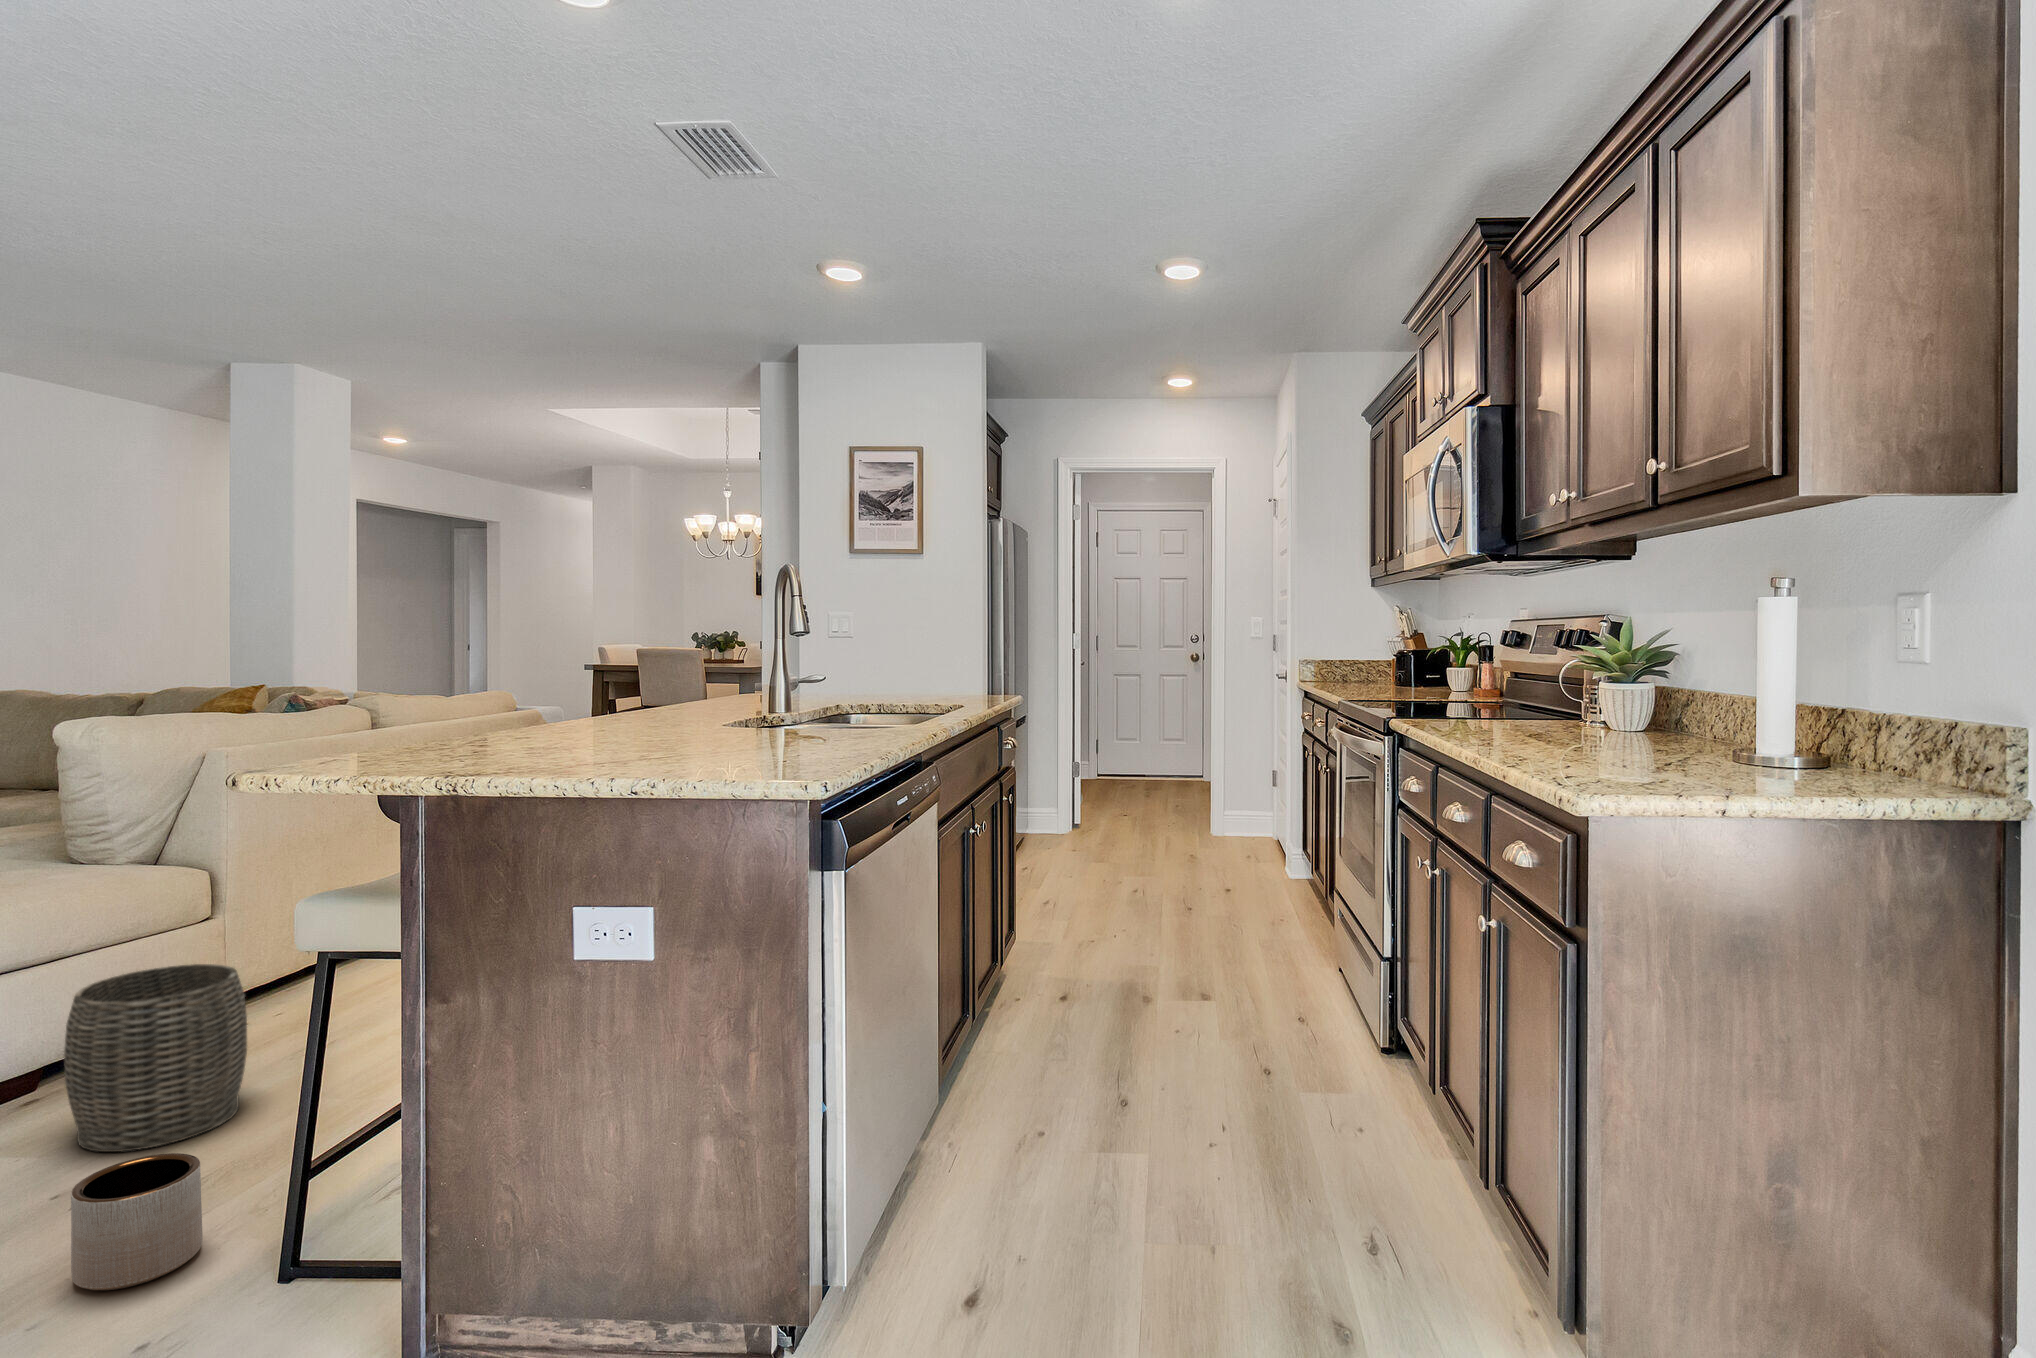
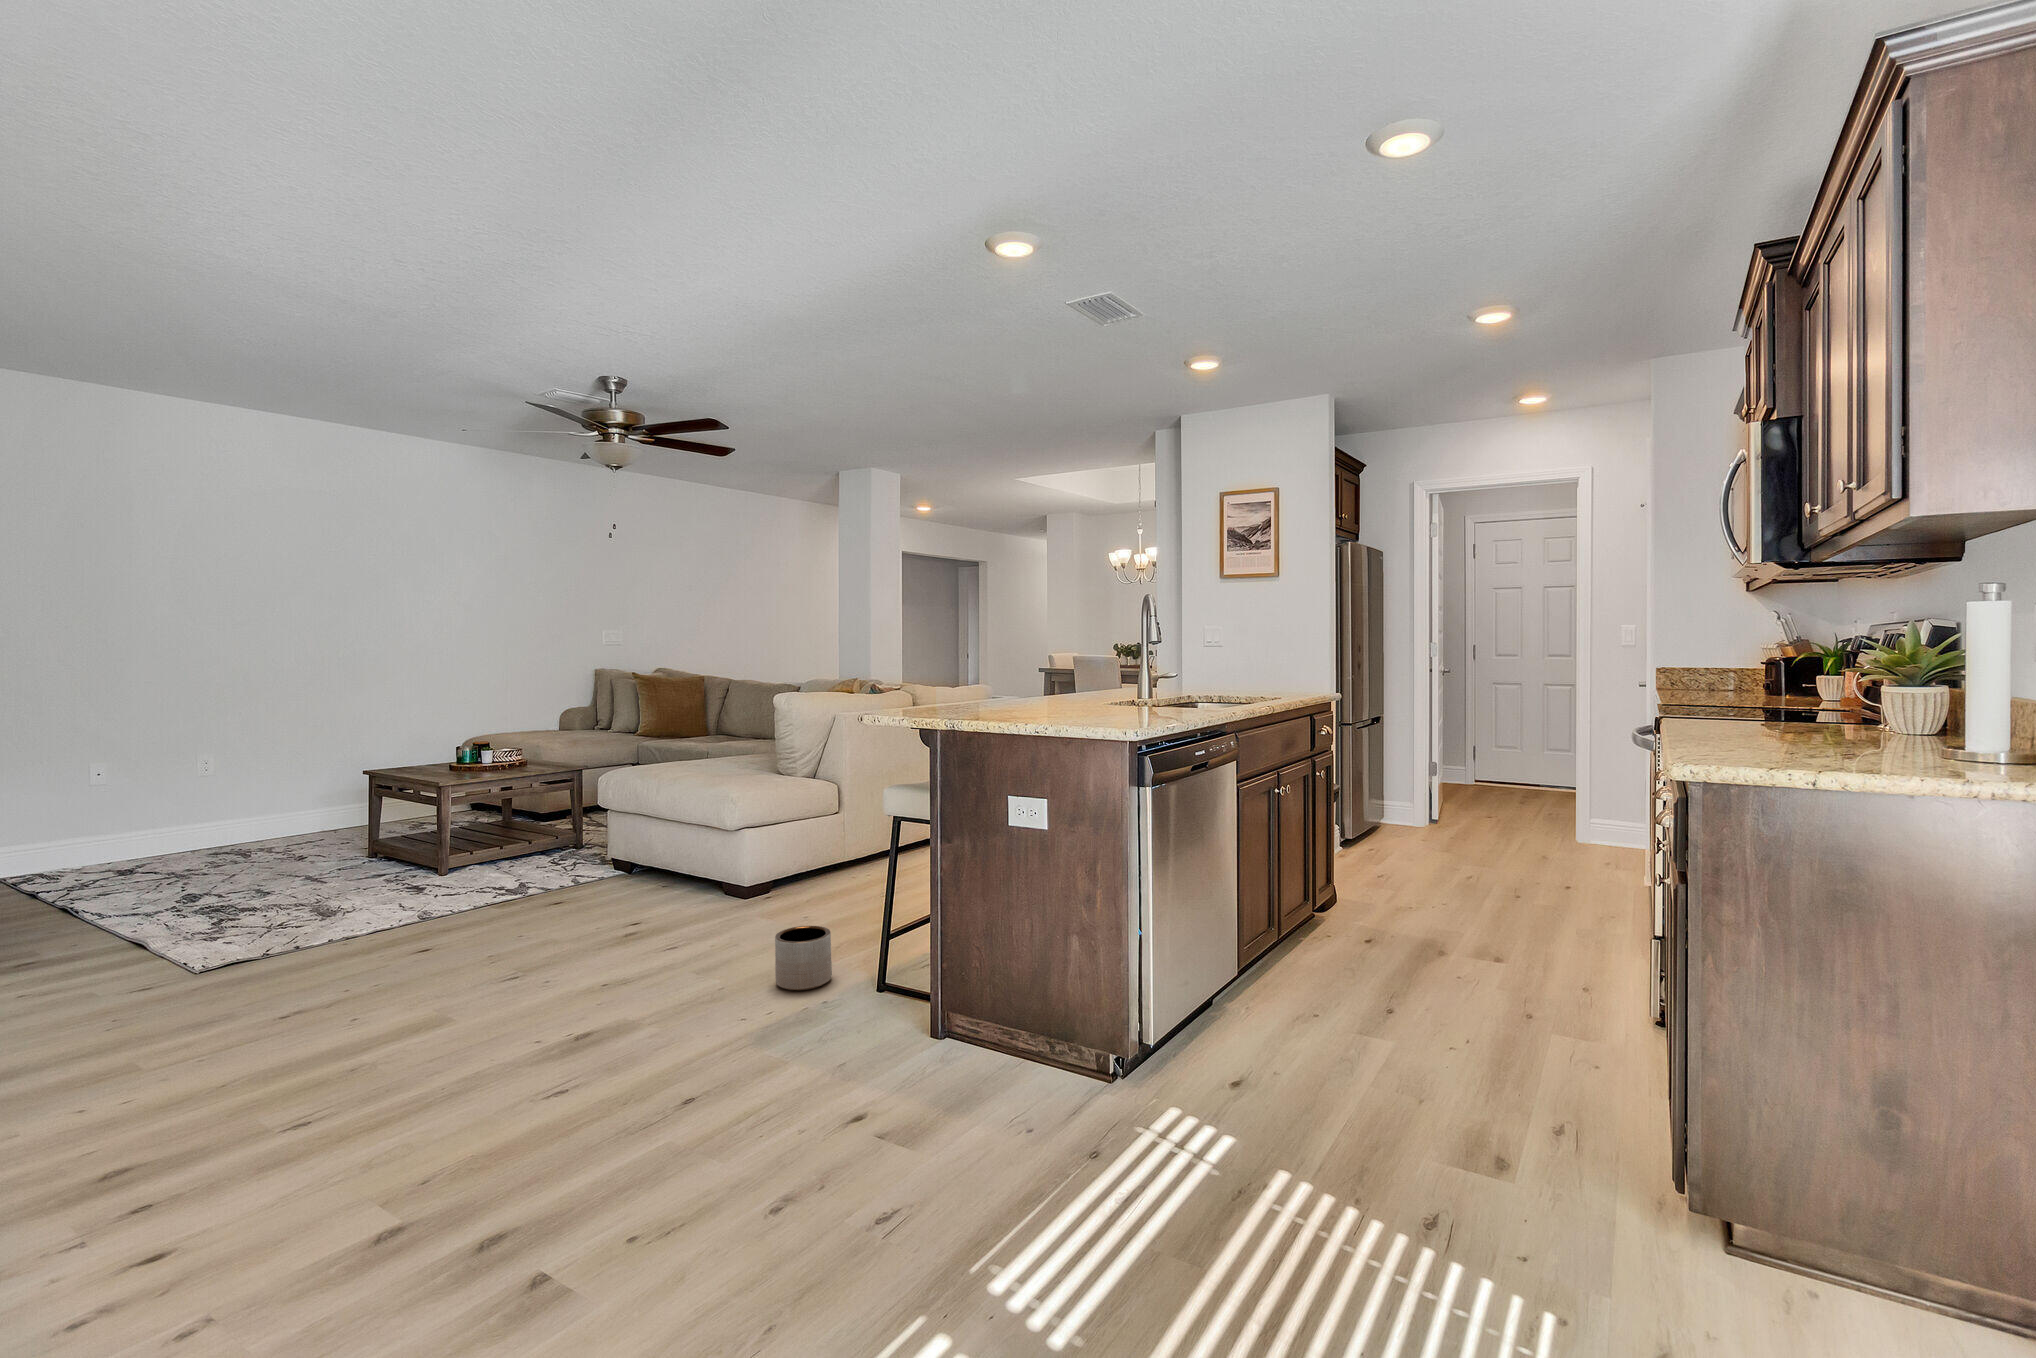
woven basket: present [64,964,247,1152] -> none [767,832,850,930]

